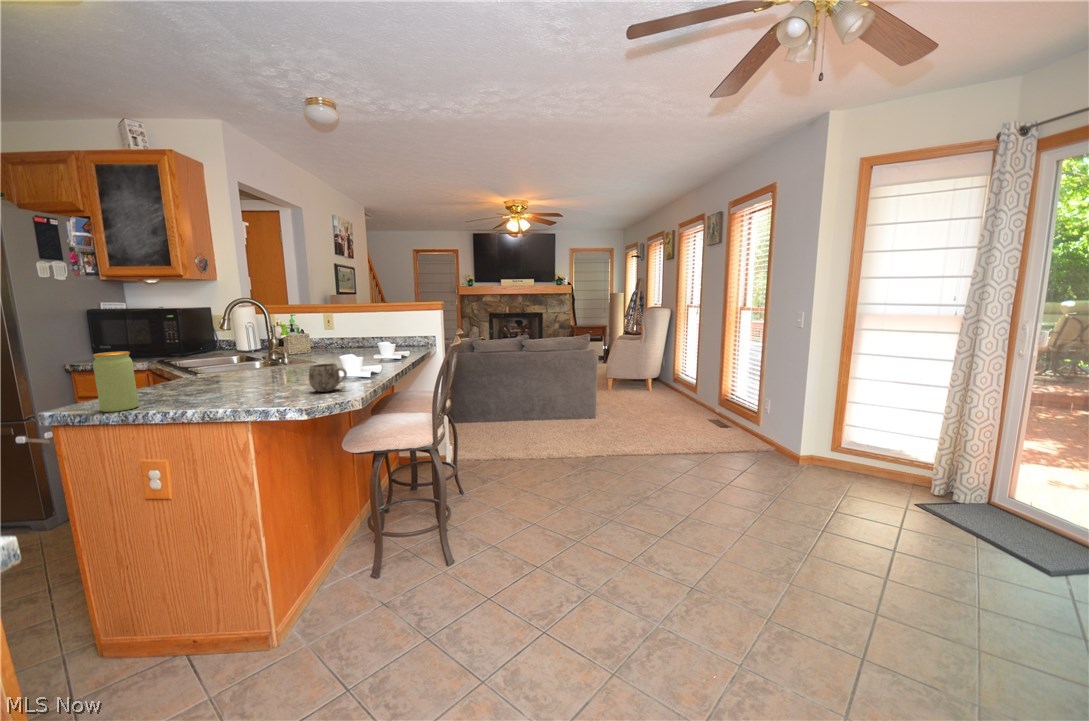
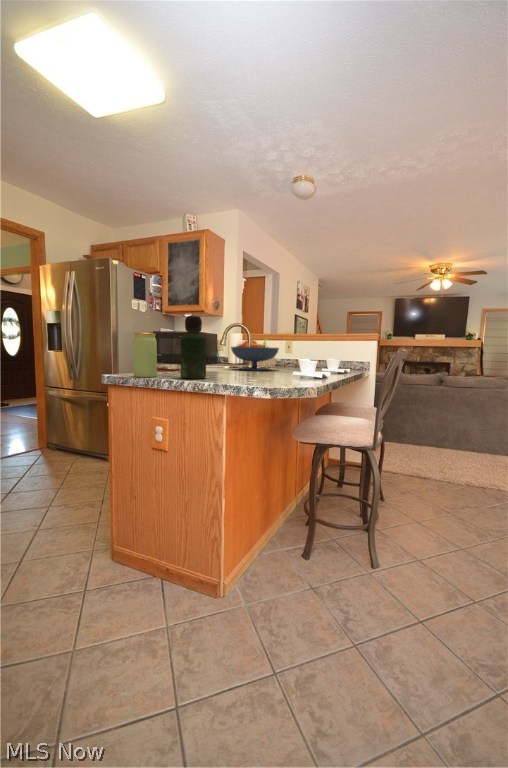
bottle: none [173,327,216,405] -> present [181,316,206,379]
fruit bowl: none [241,327,313,370] -> present [231,340,279,371]
mug: present [309,363,347,392] -> none [276,357,309,381]

